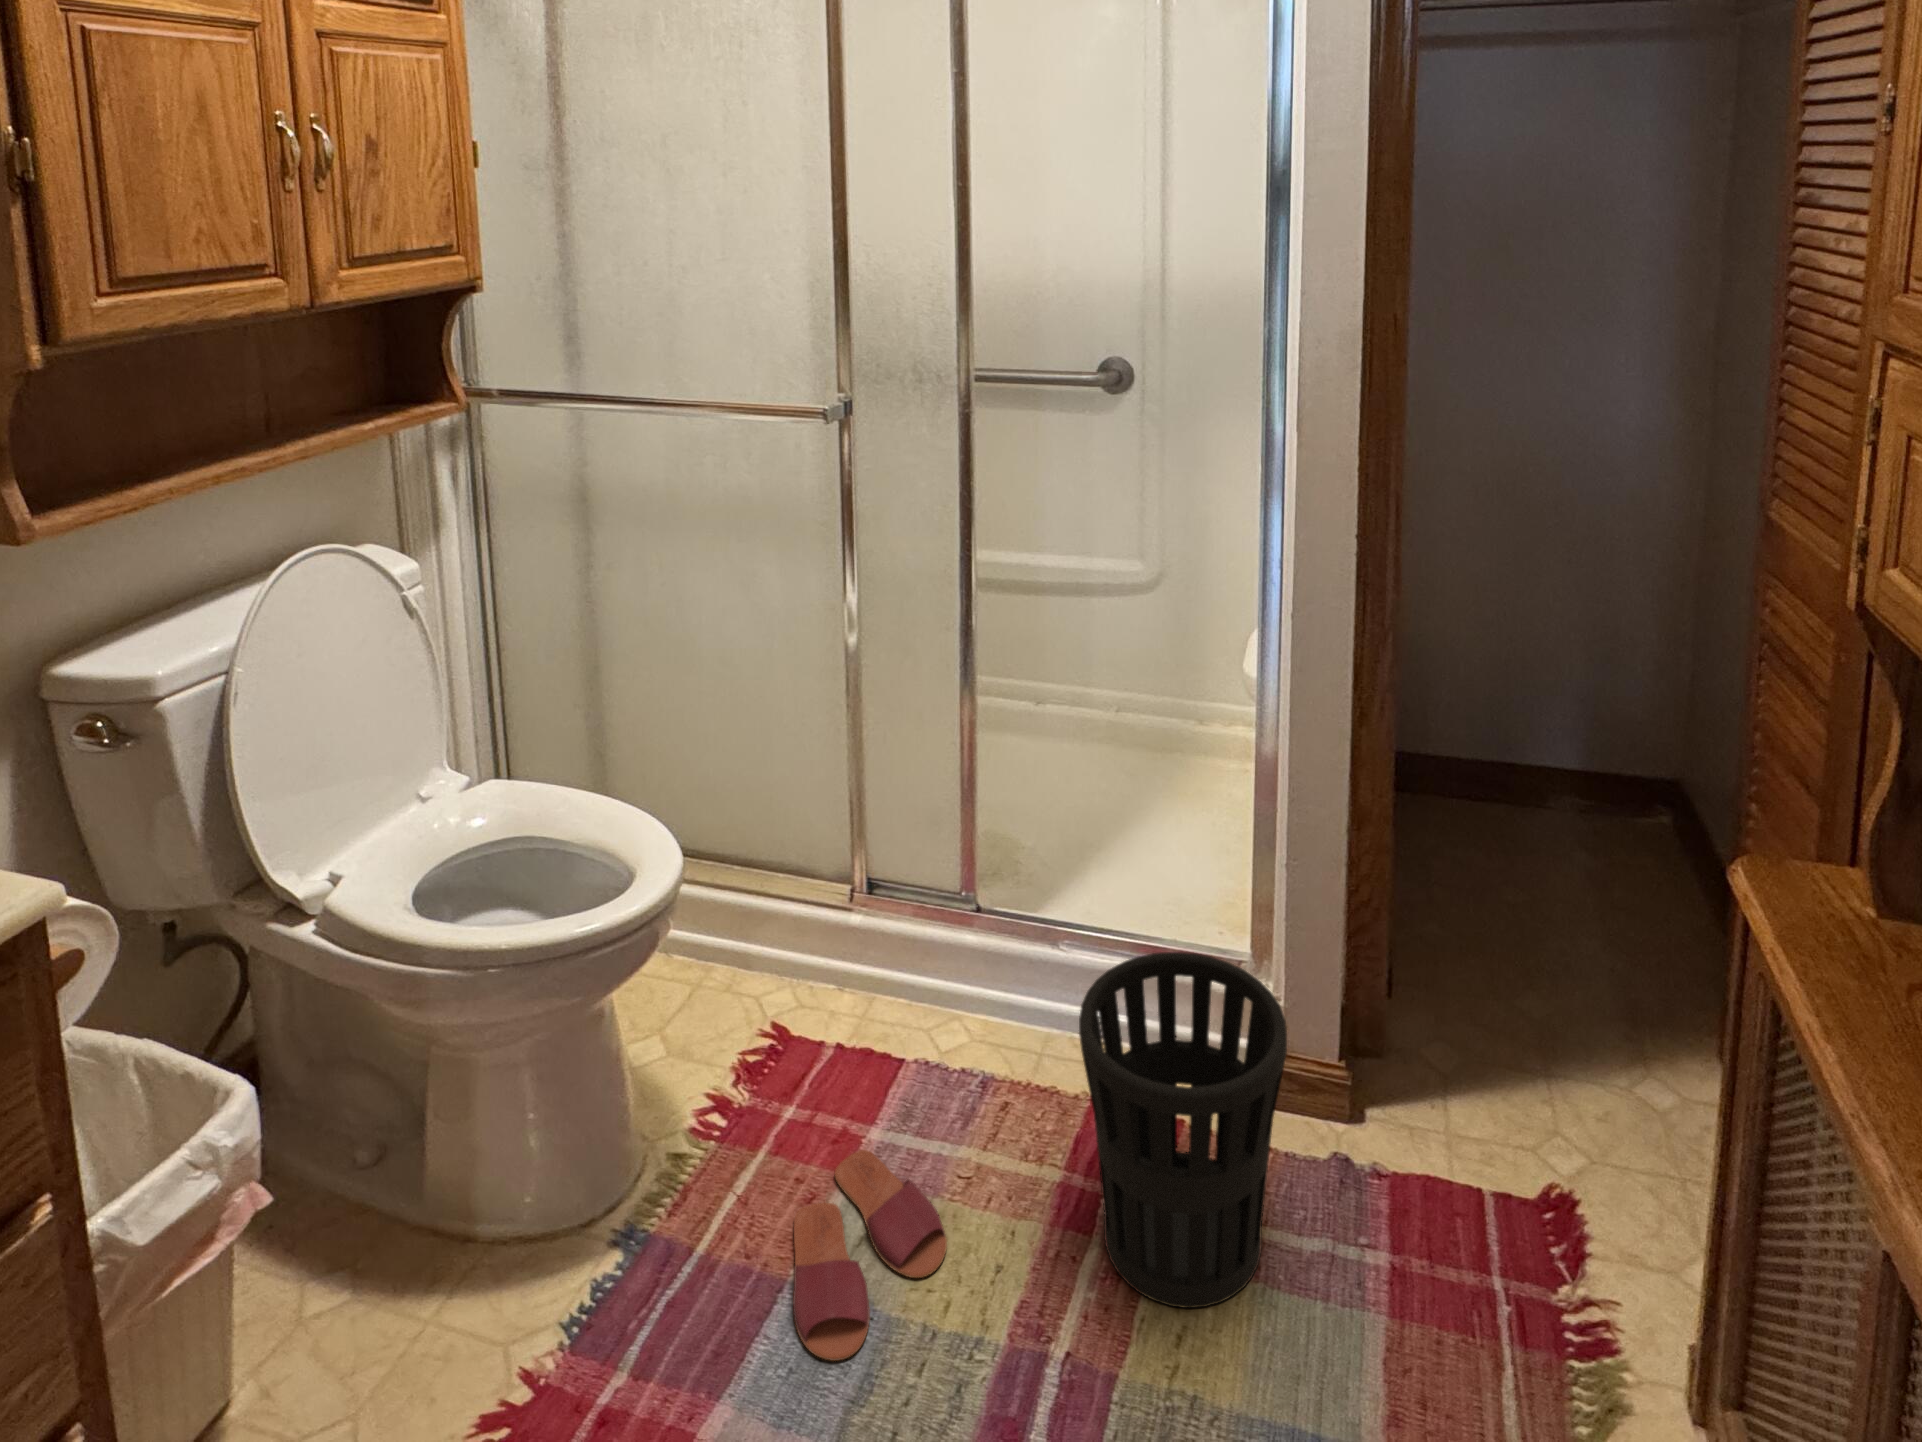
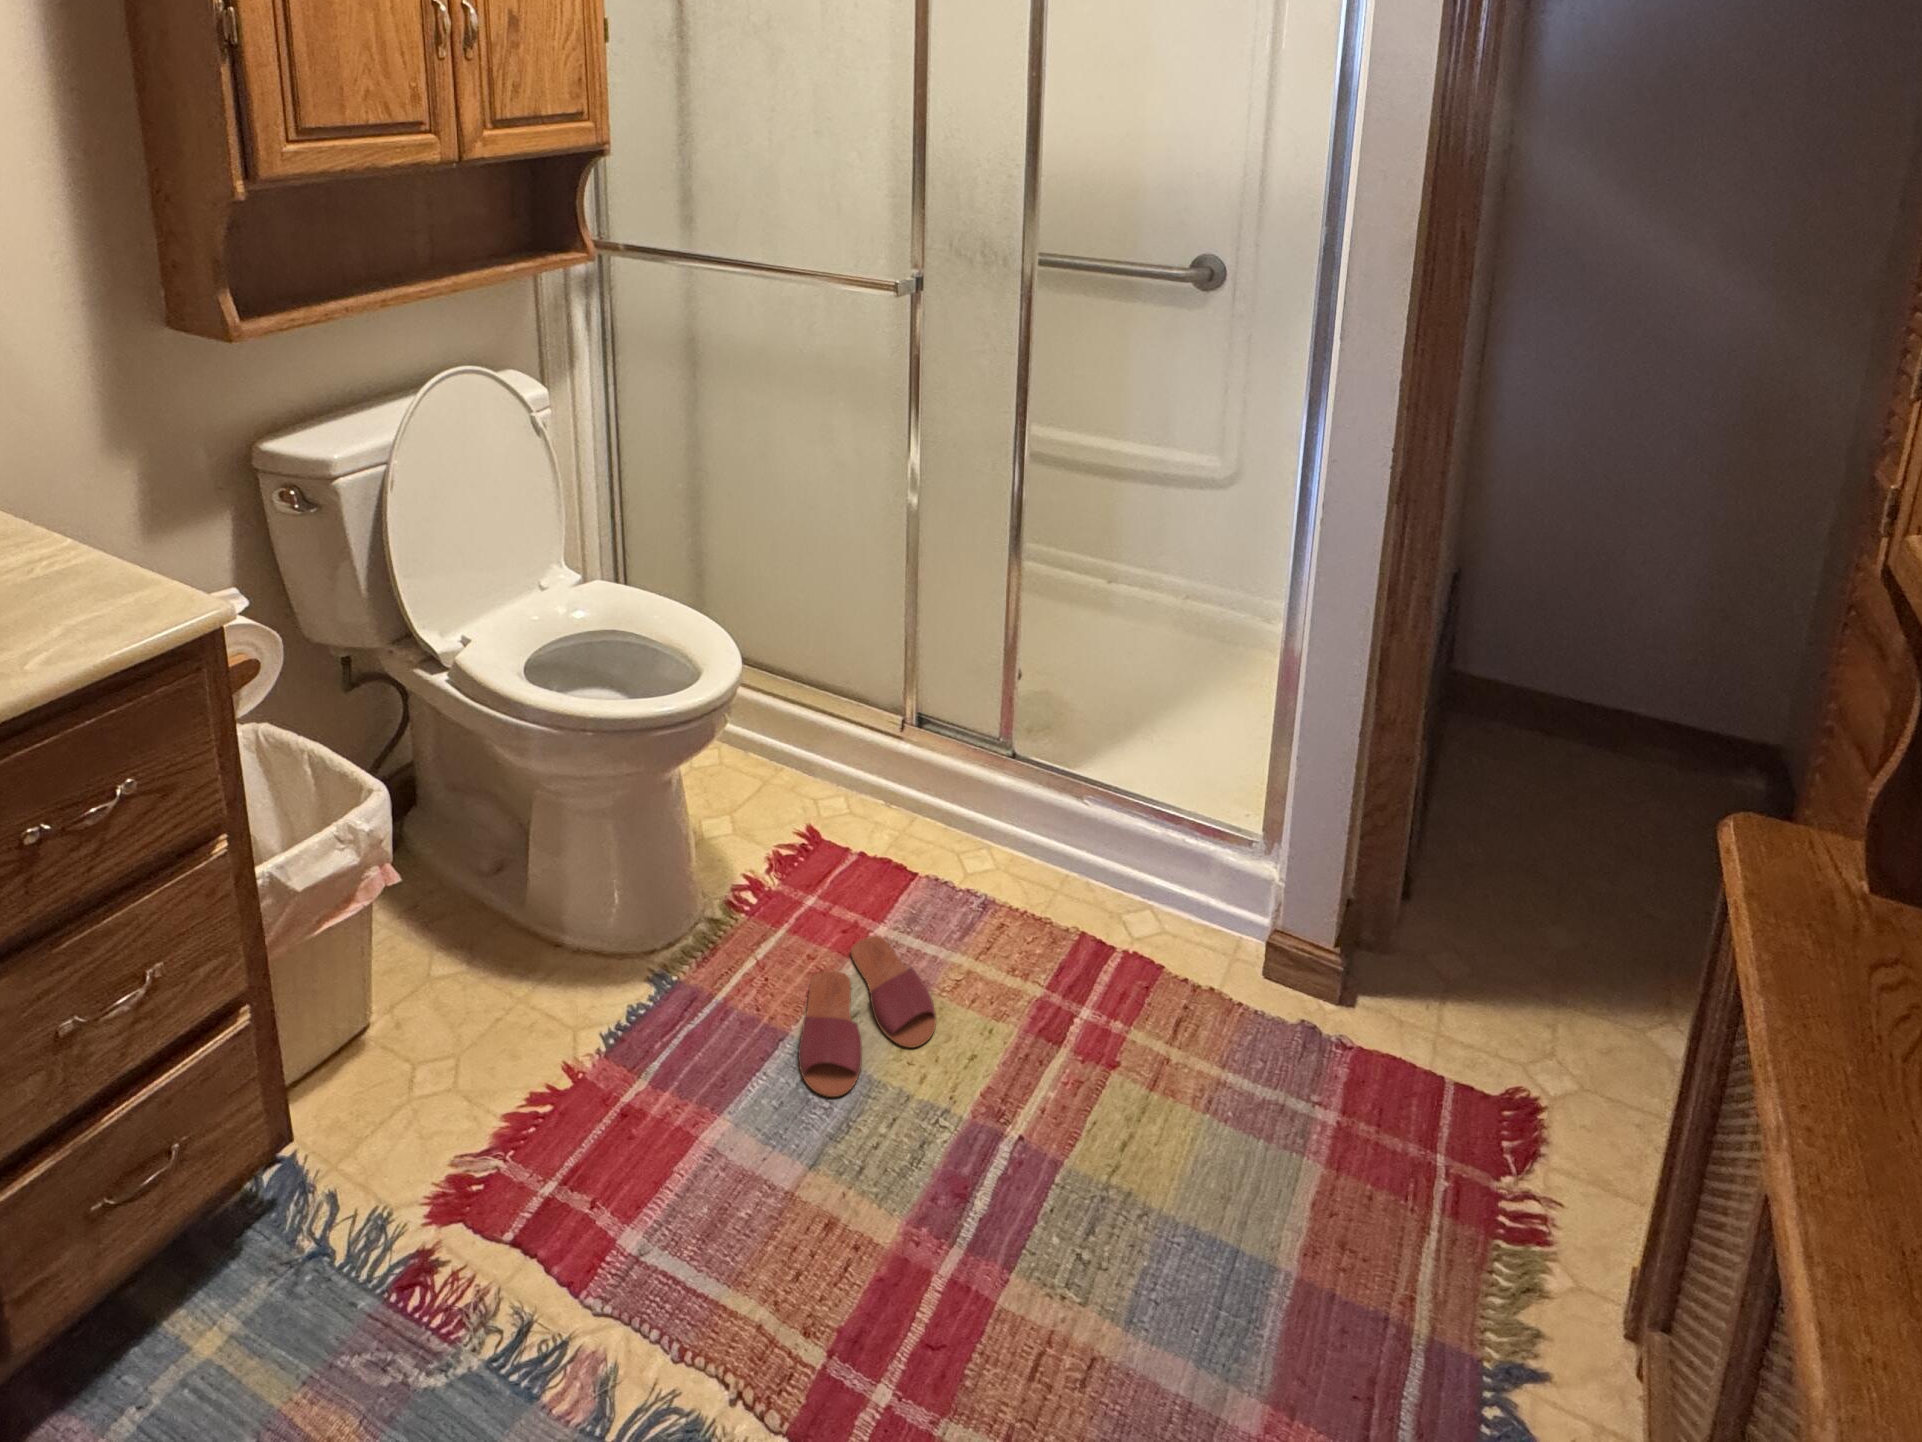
wastebasket: present [1079,952,1287,1308] -> none [1064,814,1258,1124]

